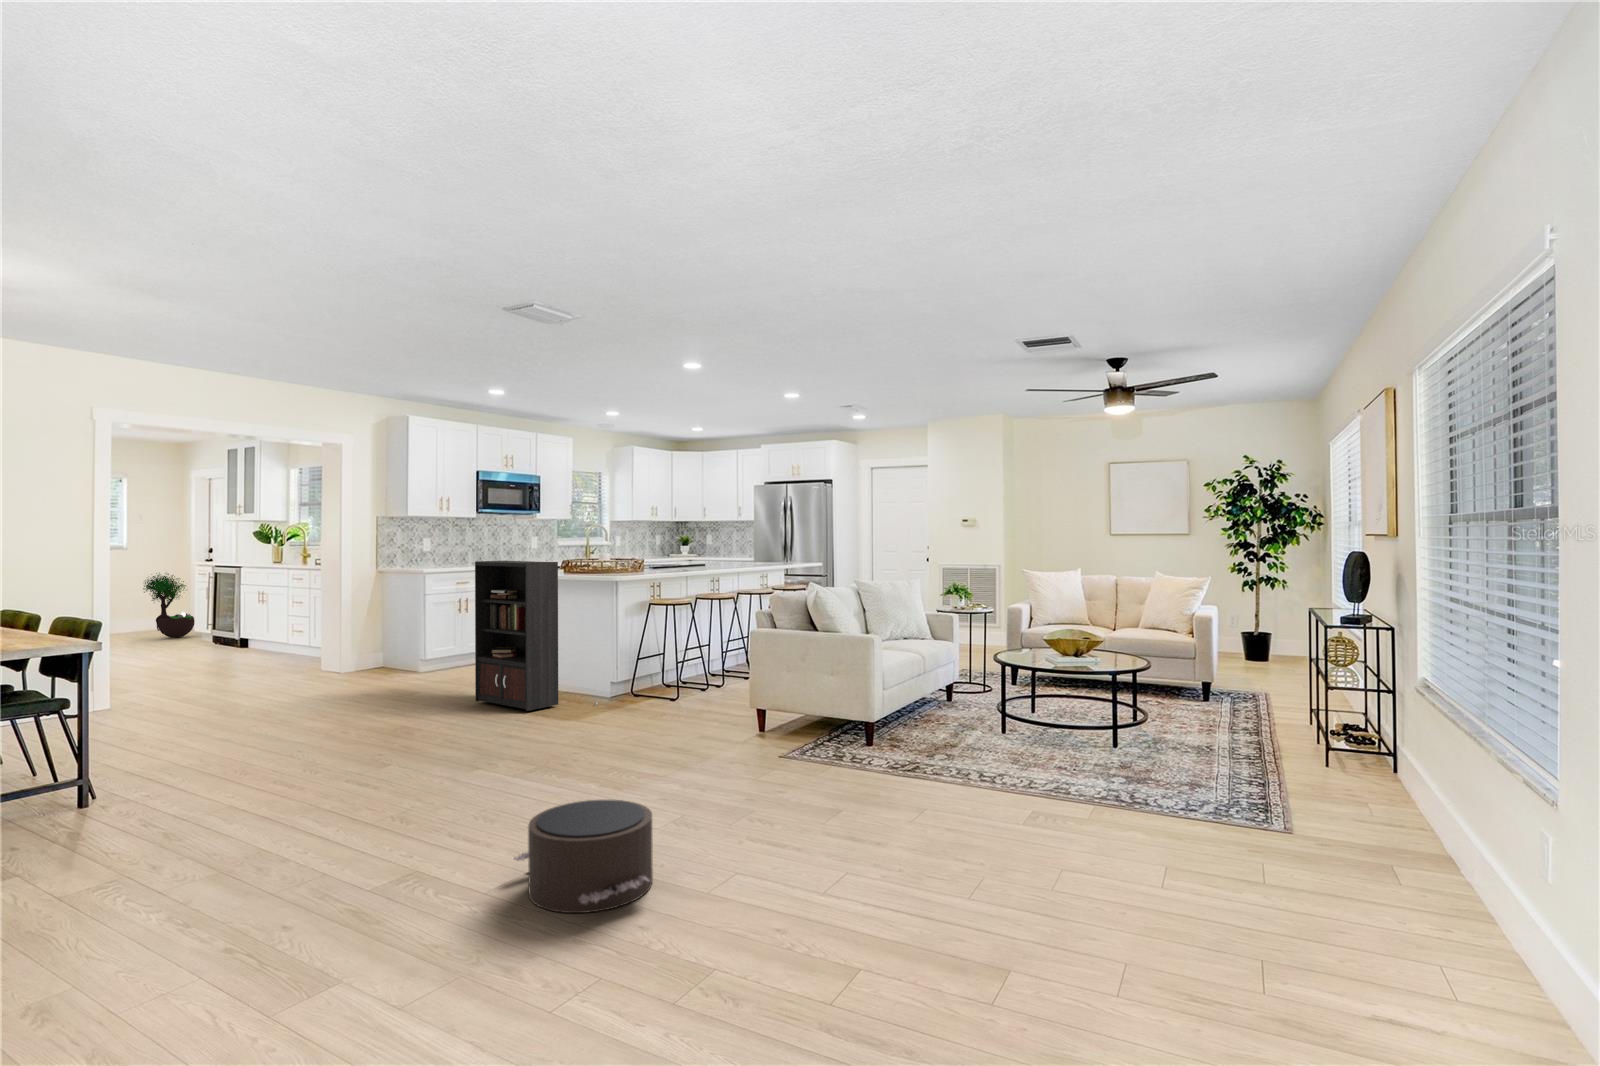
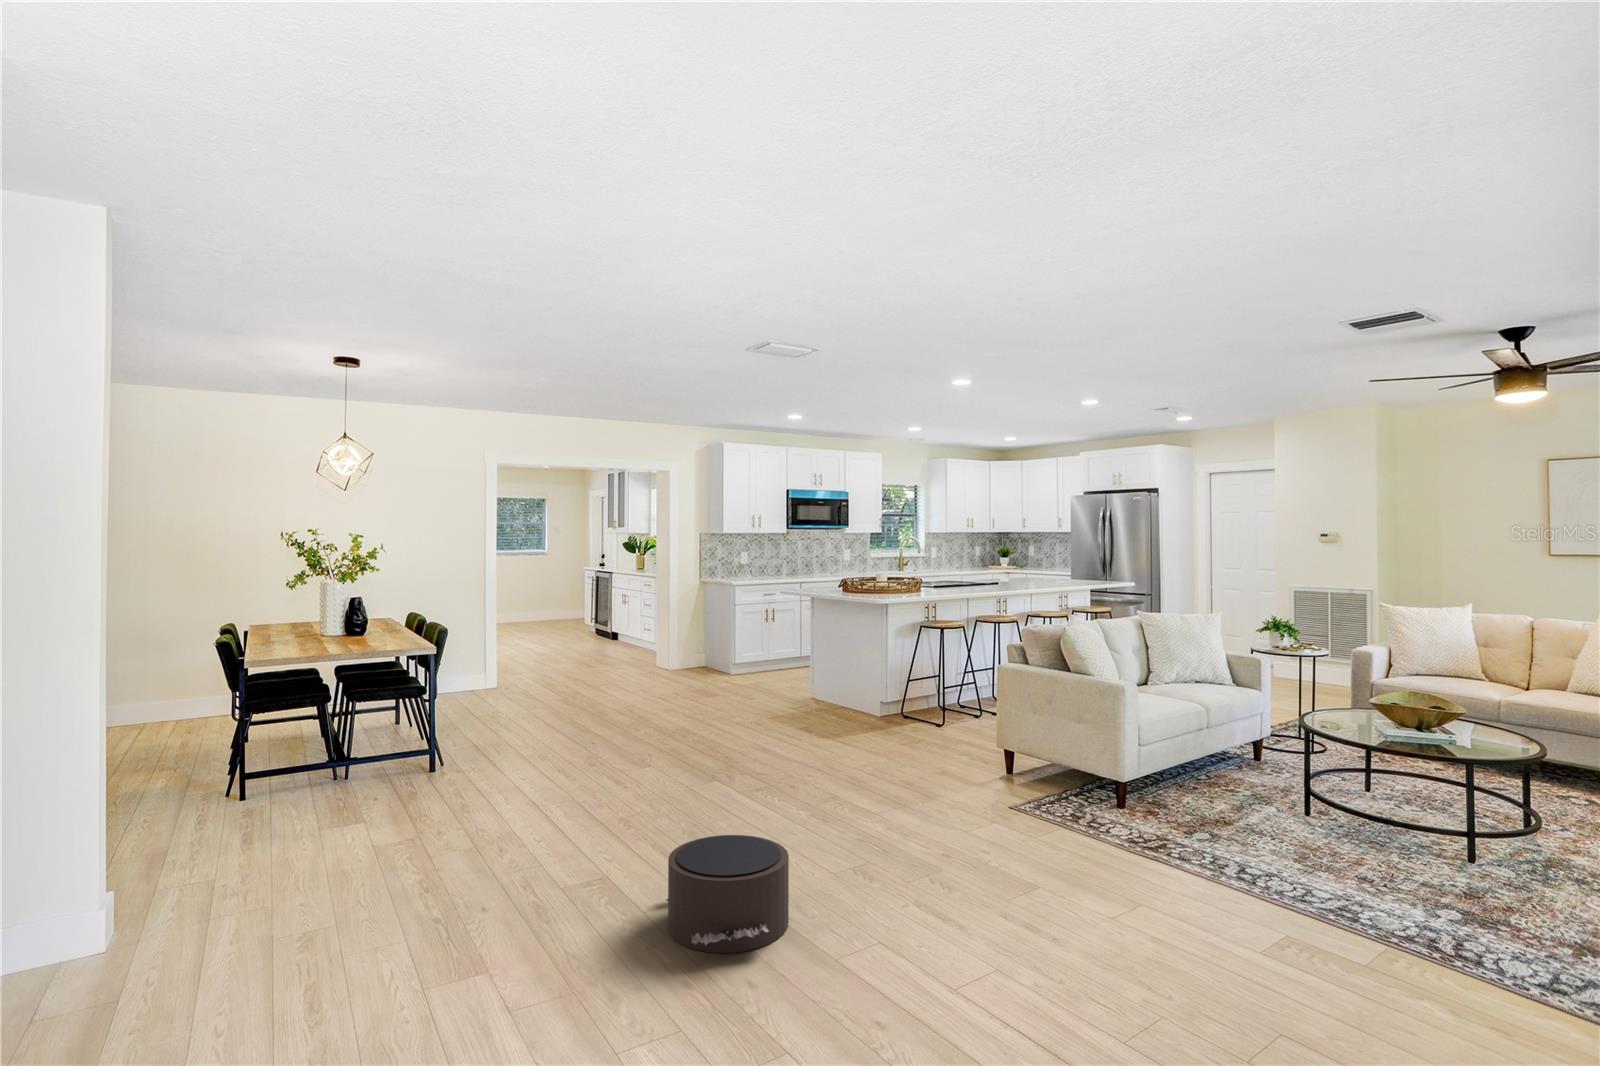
bookcase: present [475,560,597,711] -> none [755,577,860,725]
potted tree: present [143,573,194,638] -> none [556,571,591,628]

